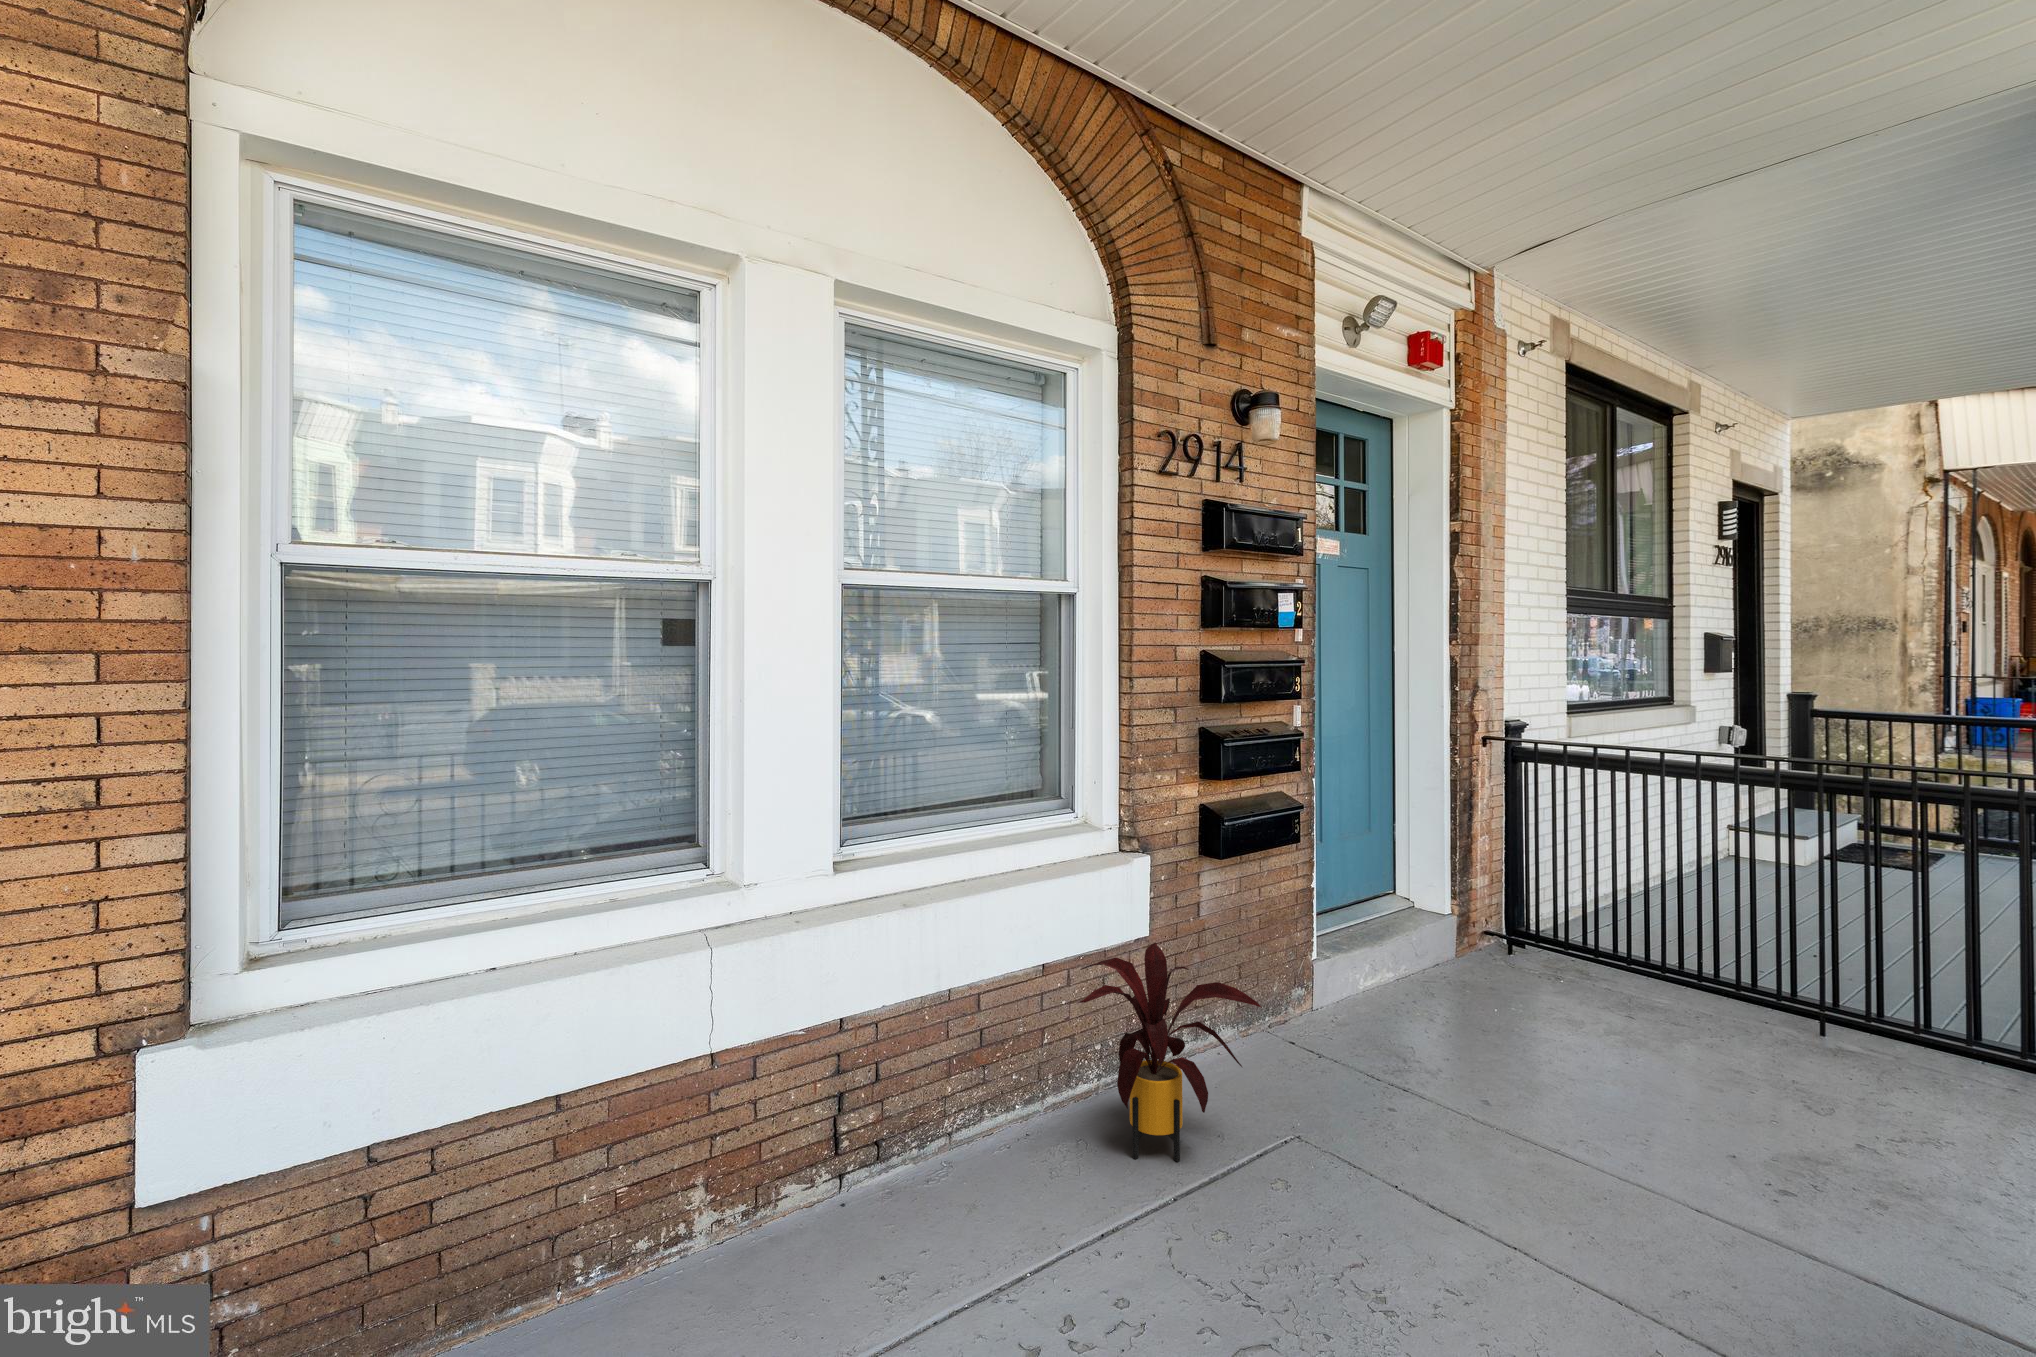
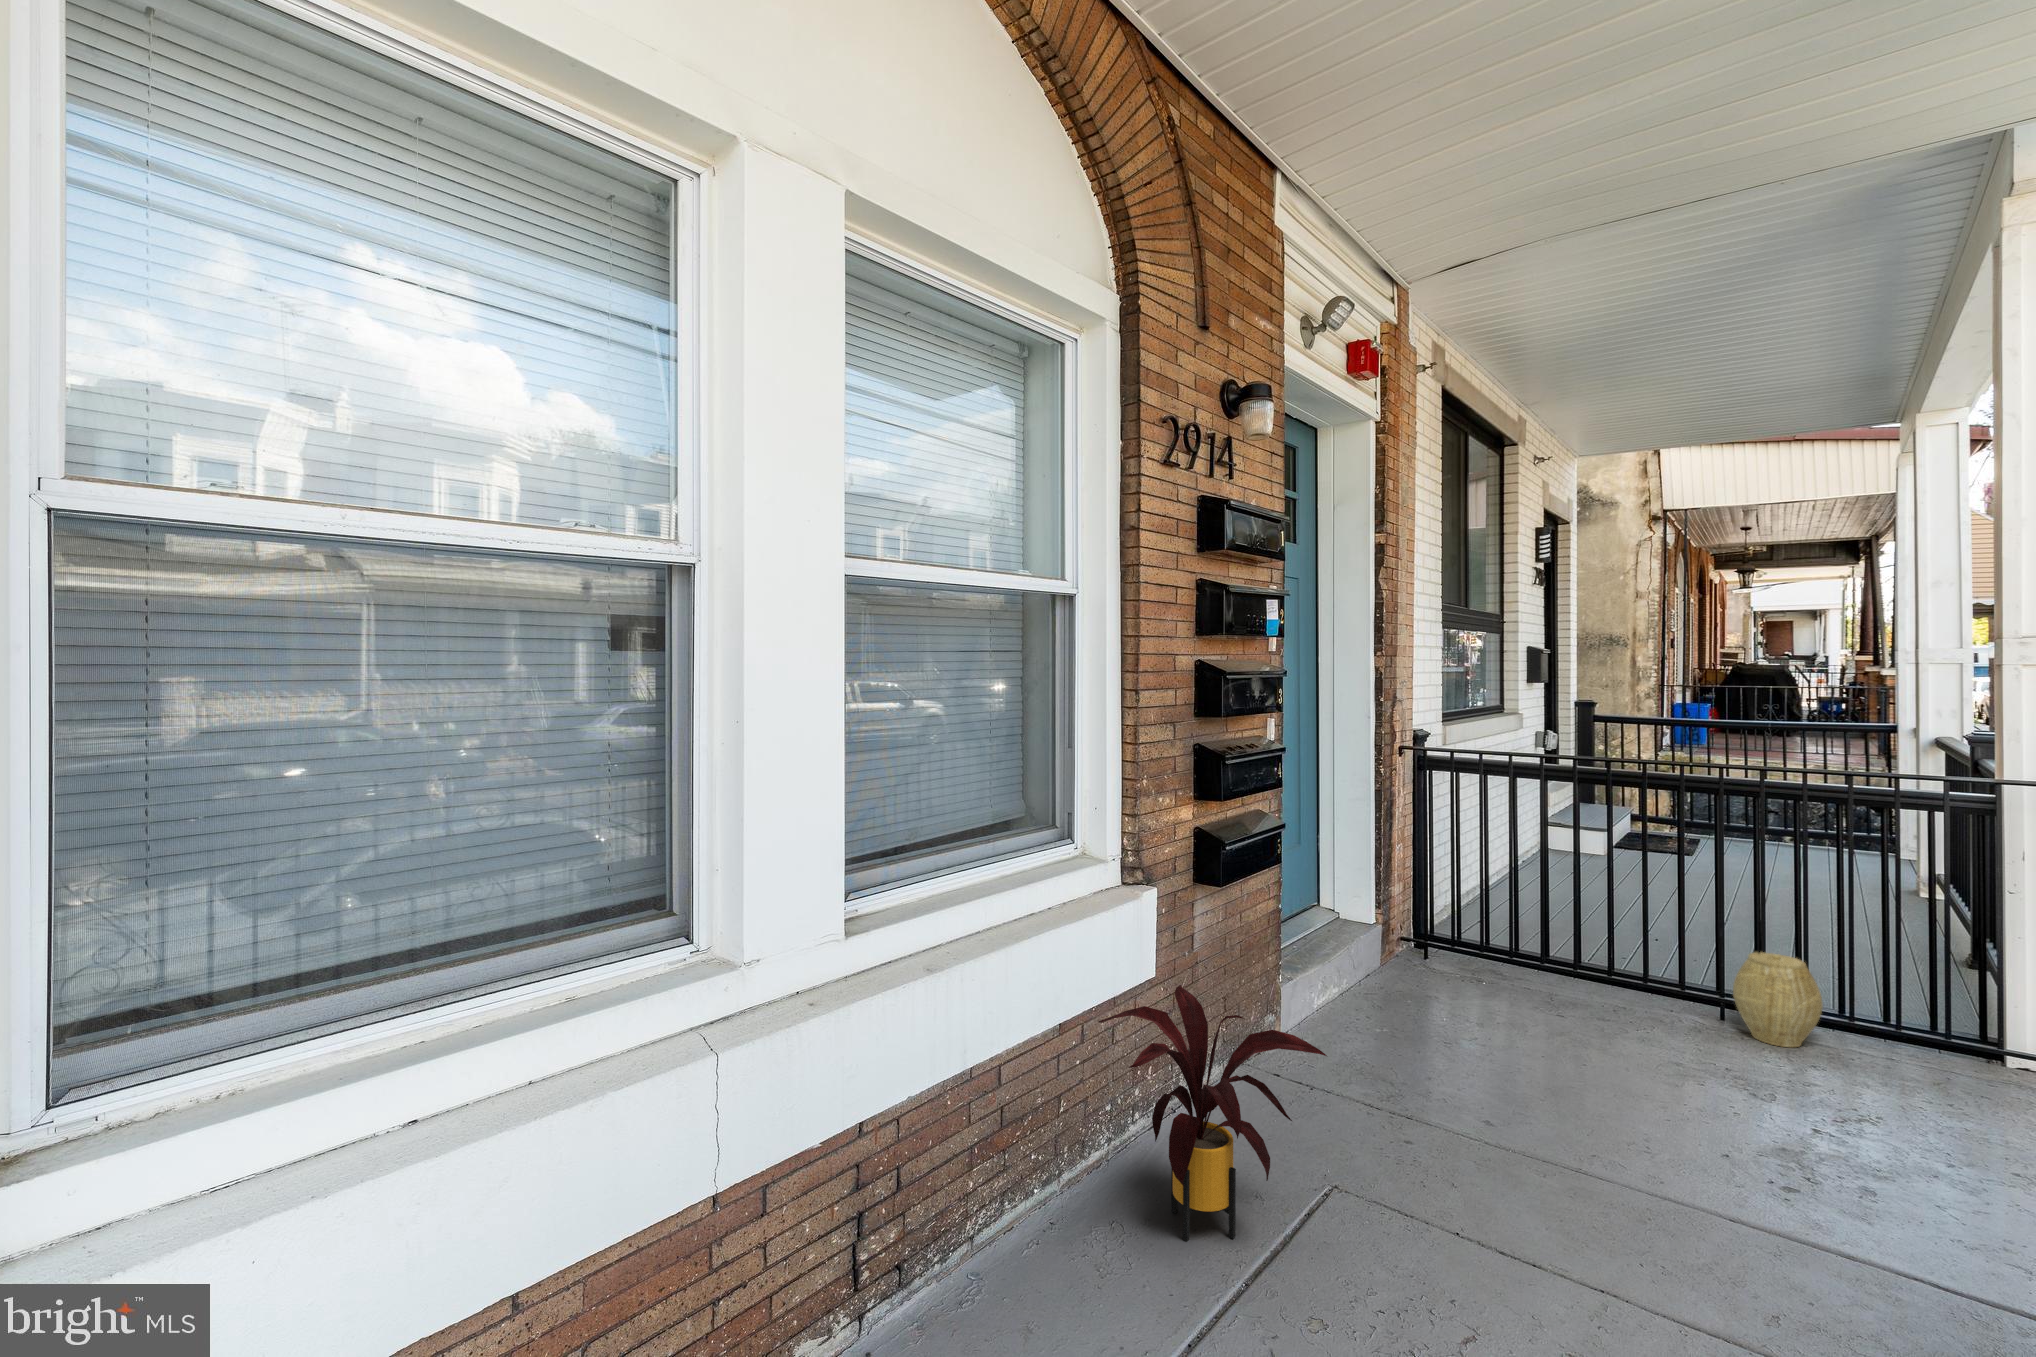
woven basket: none [1820,962,1920,1064] -> present [1733,952,1823,1047]

